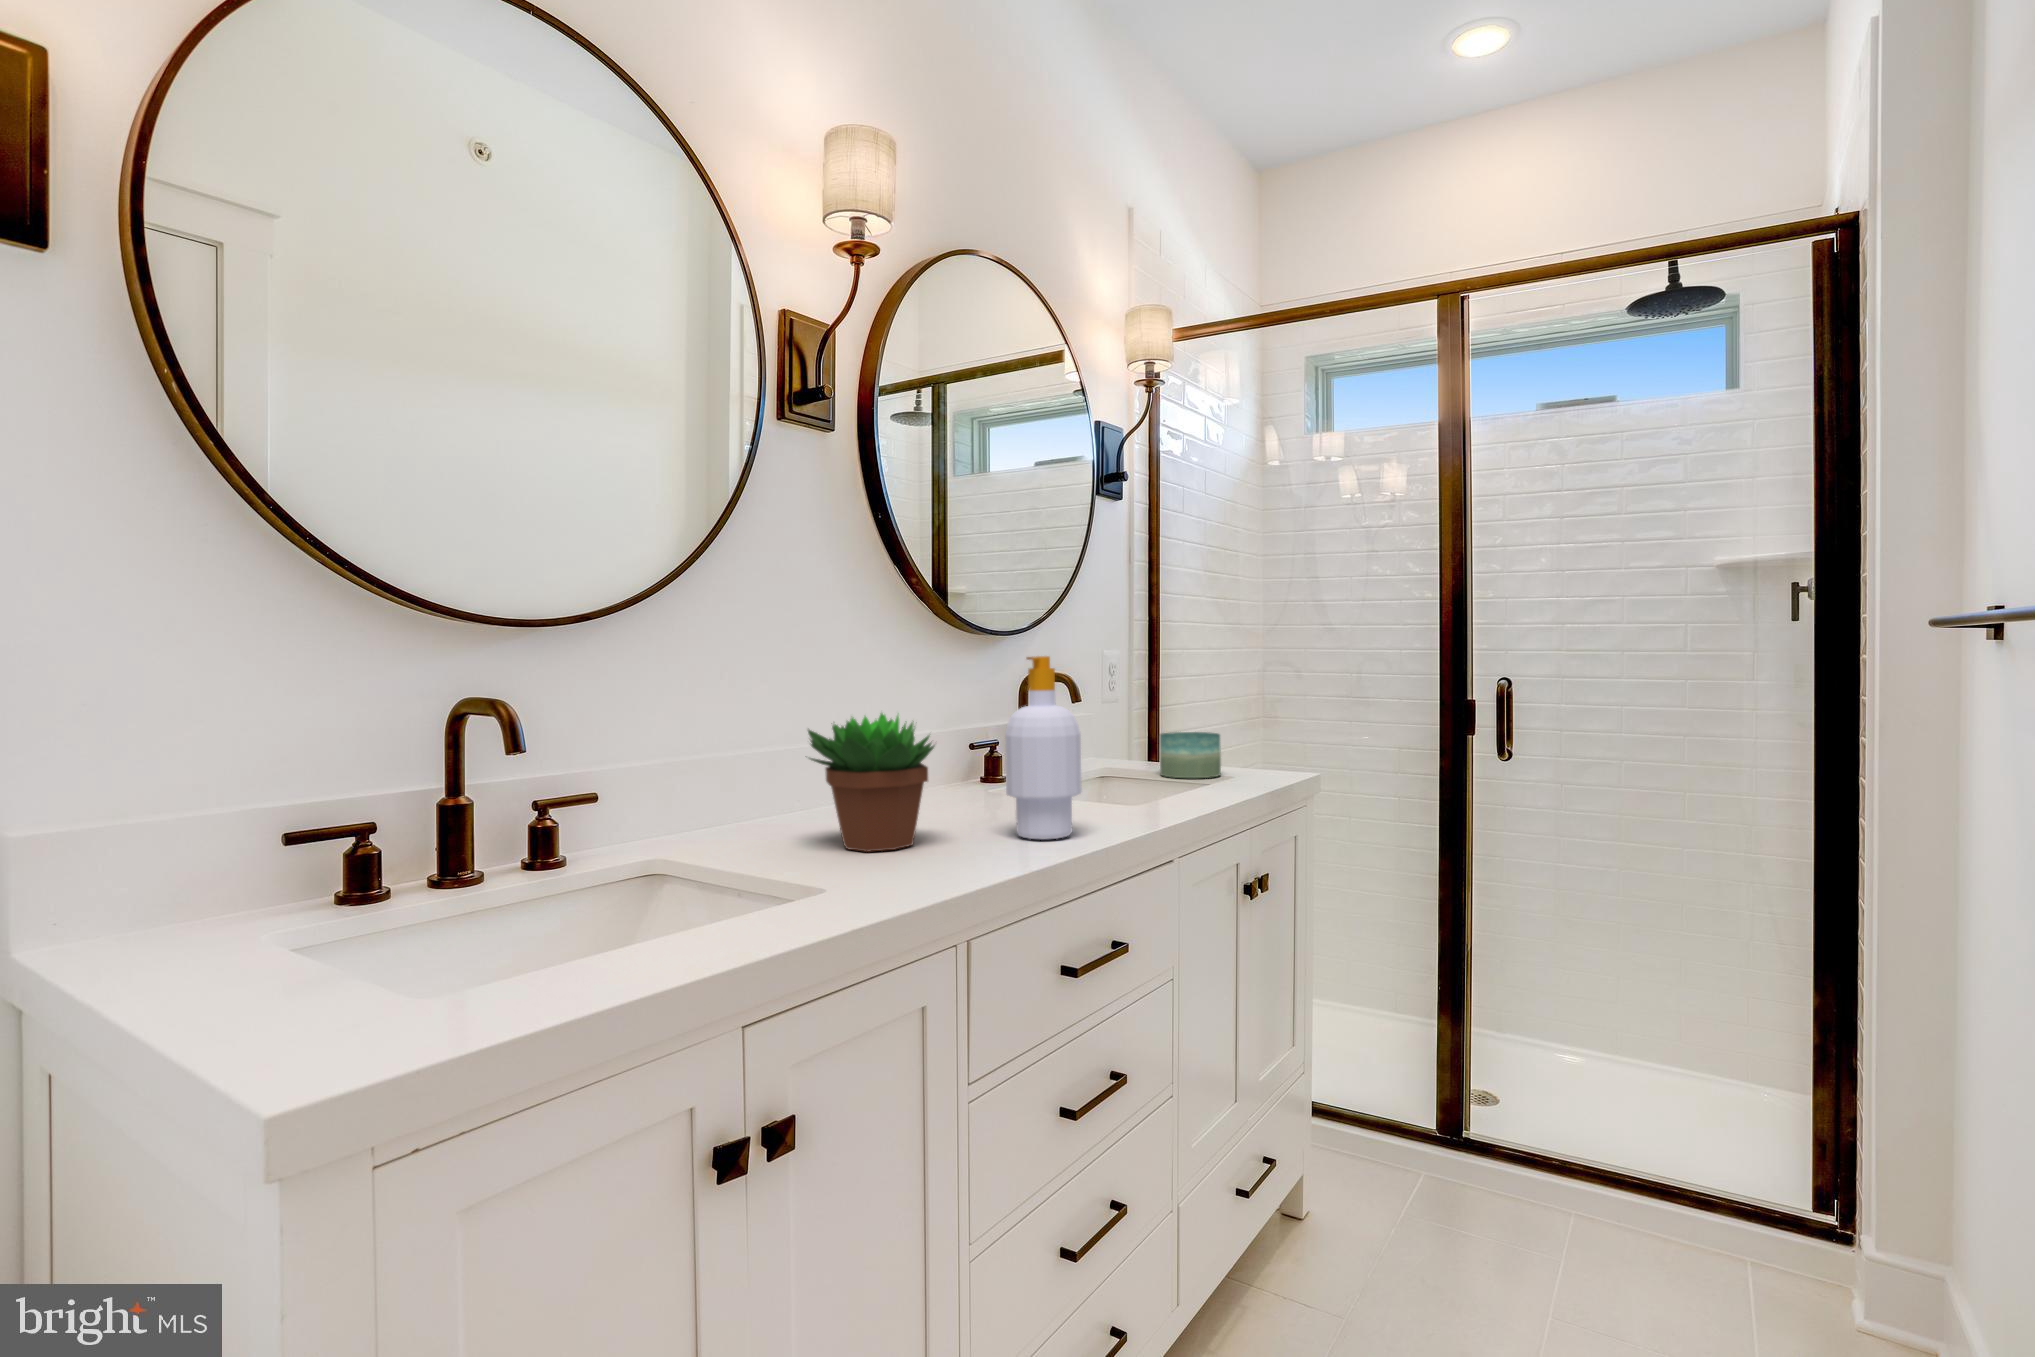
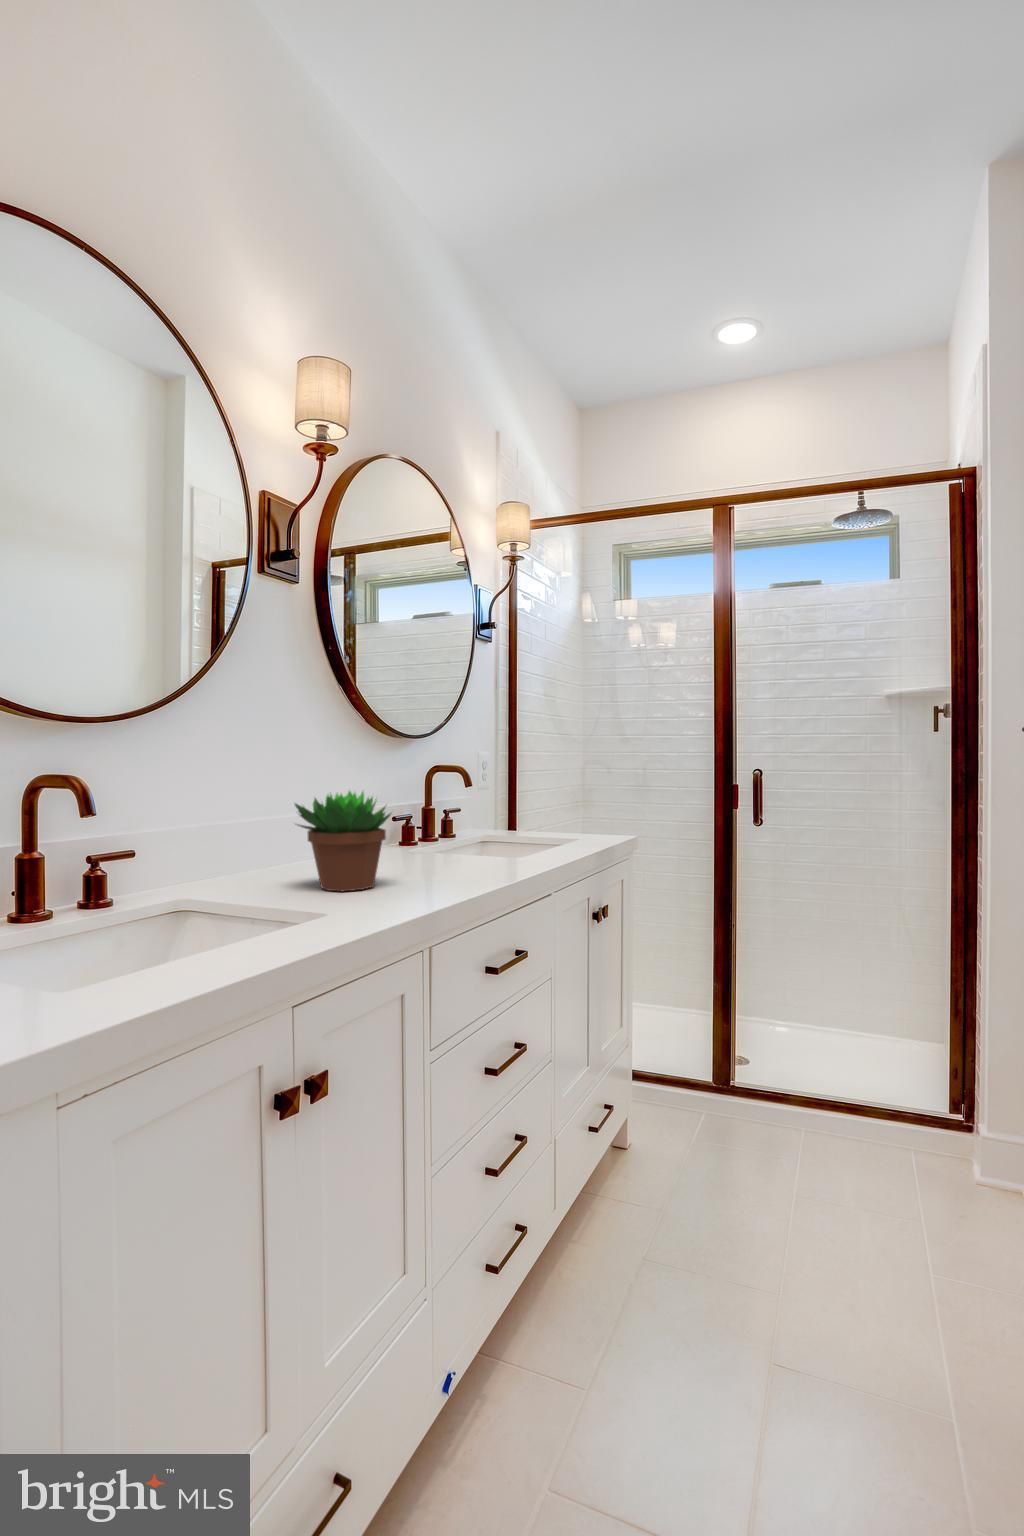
soap bottle: present [1005,656,1082,839] -> none [437,750,493,881]
candle: present [1160,732,1221,778] -> none [526,809,570,842]

